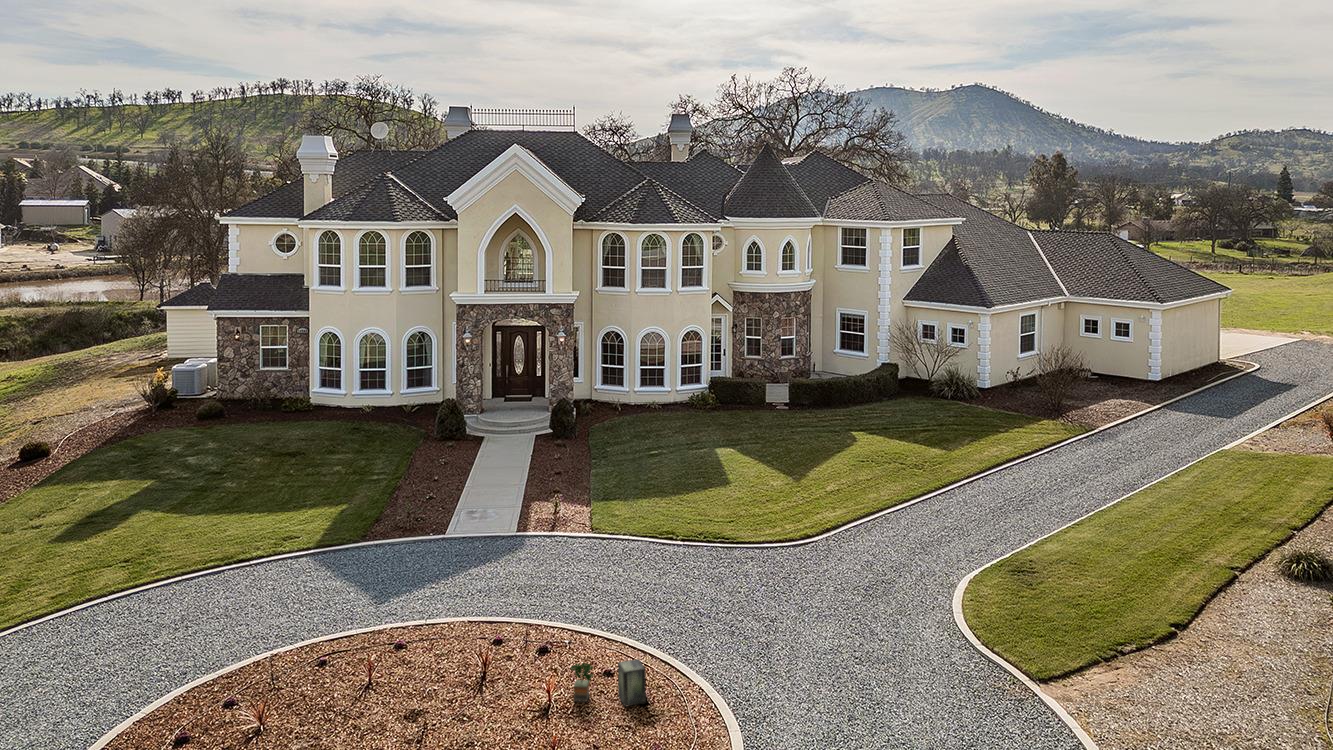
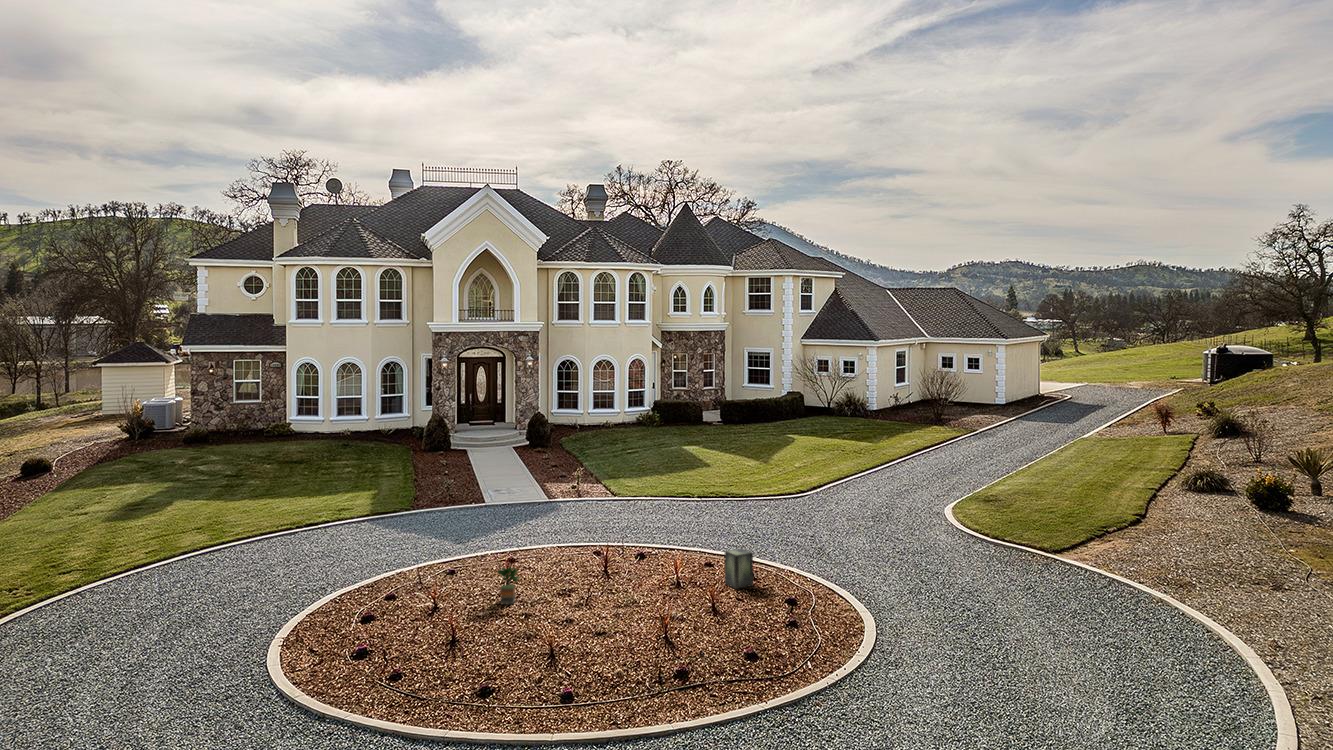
potted tree: present [571,663,593,702] -> present [497,567,519,604]

